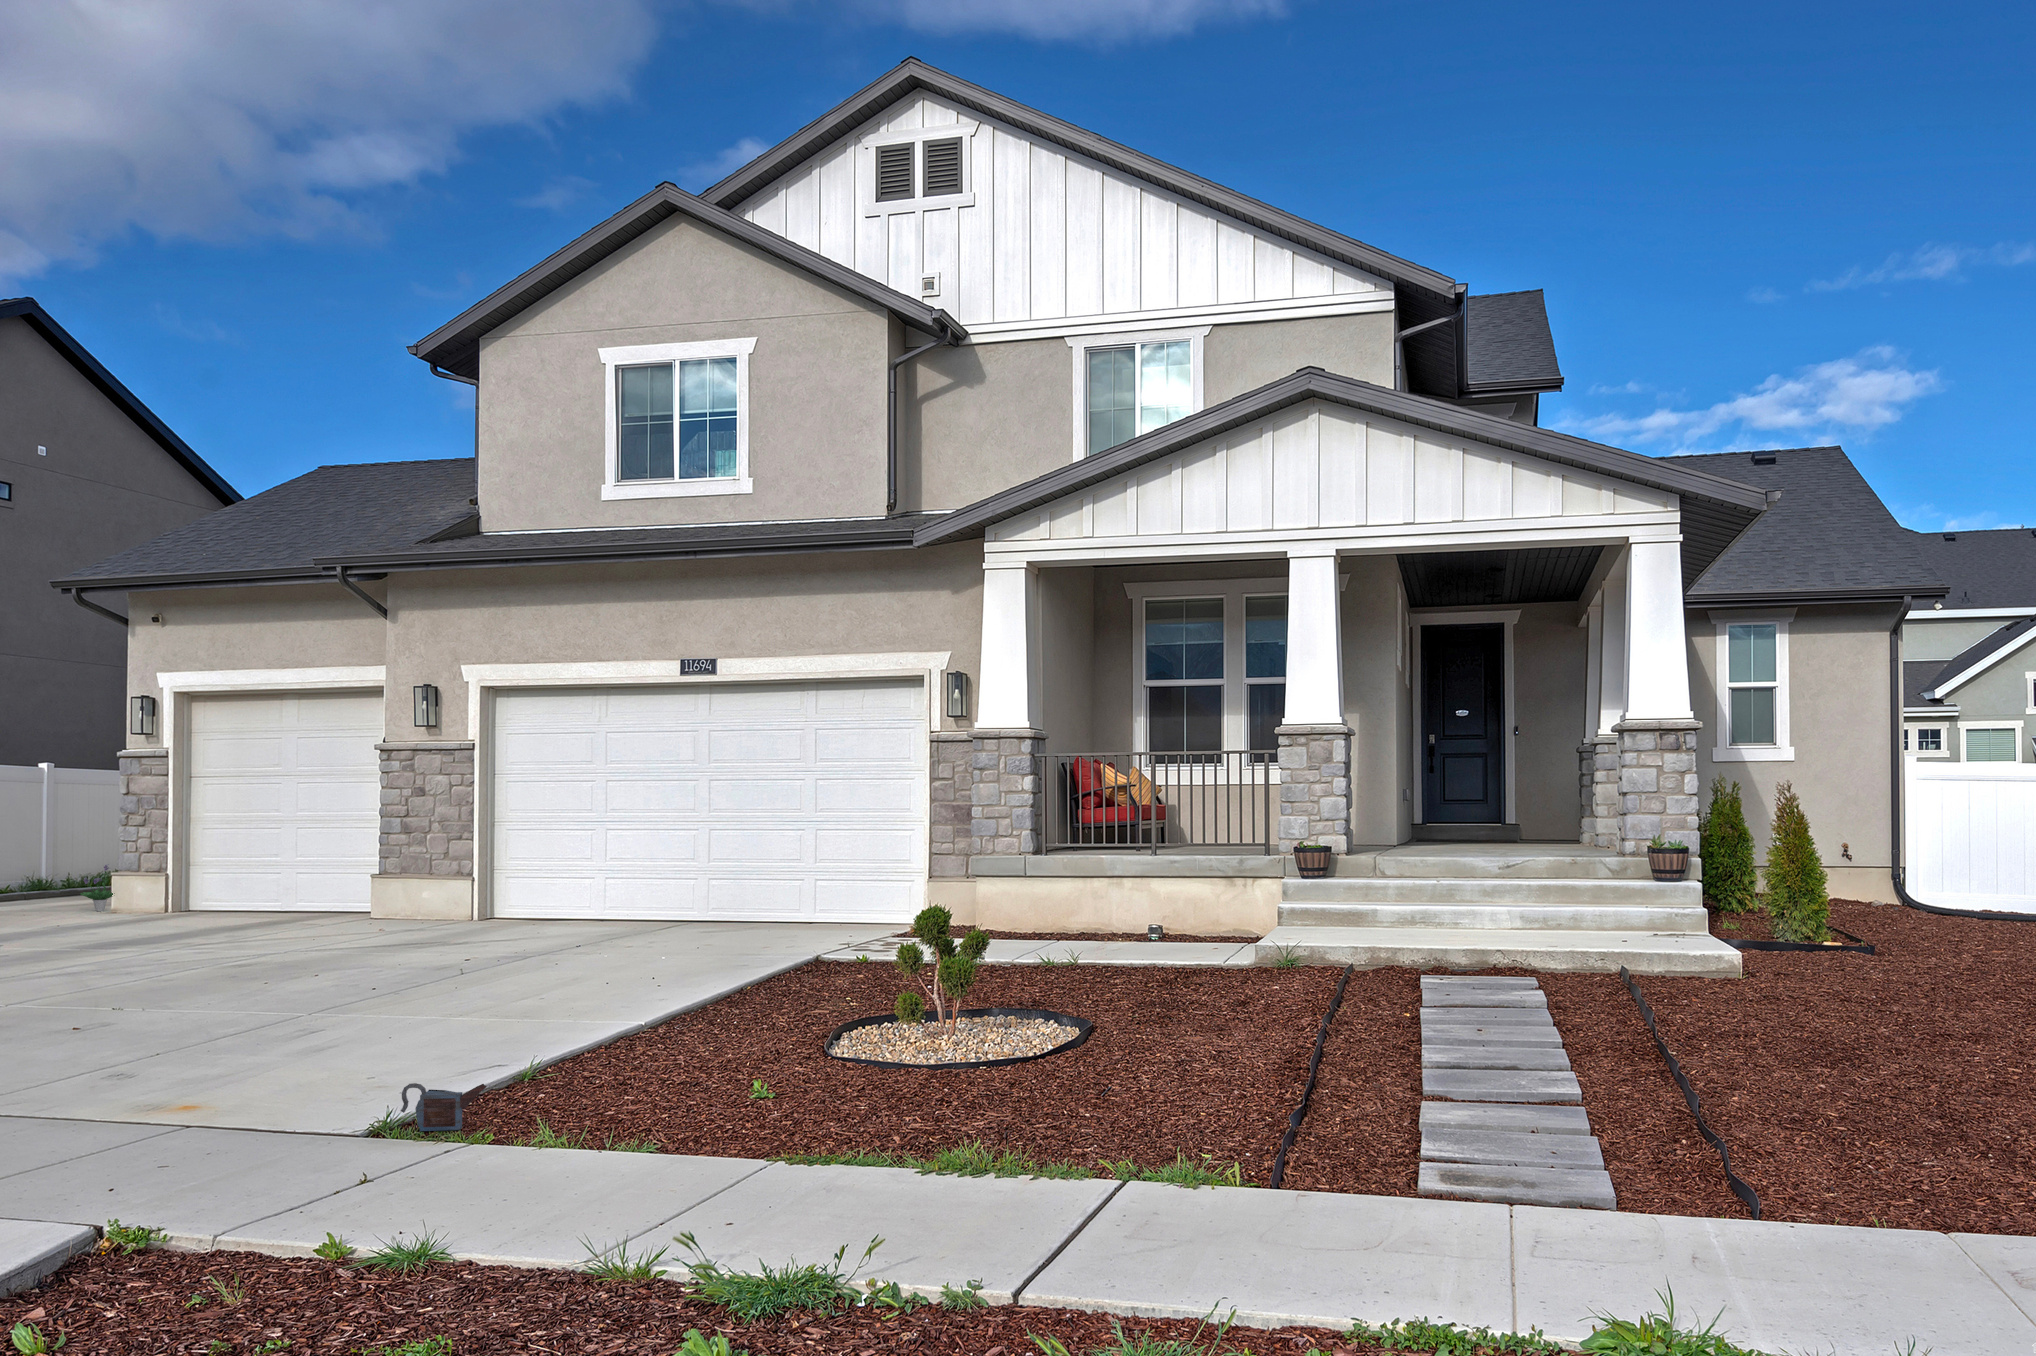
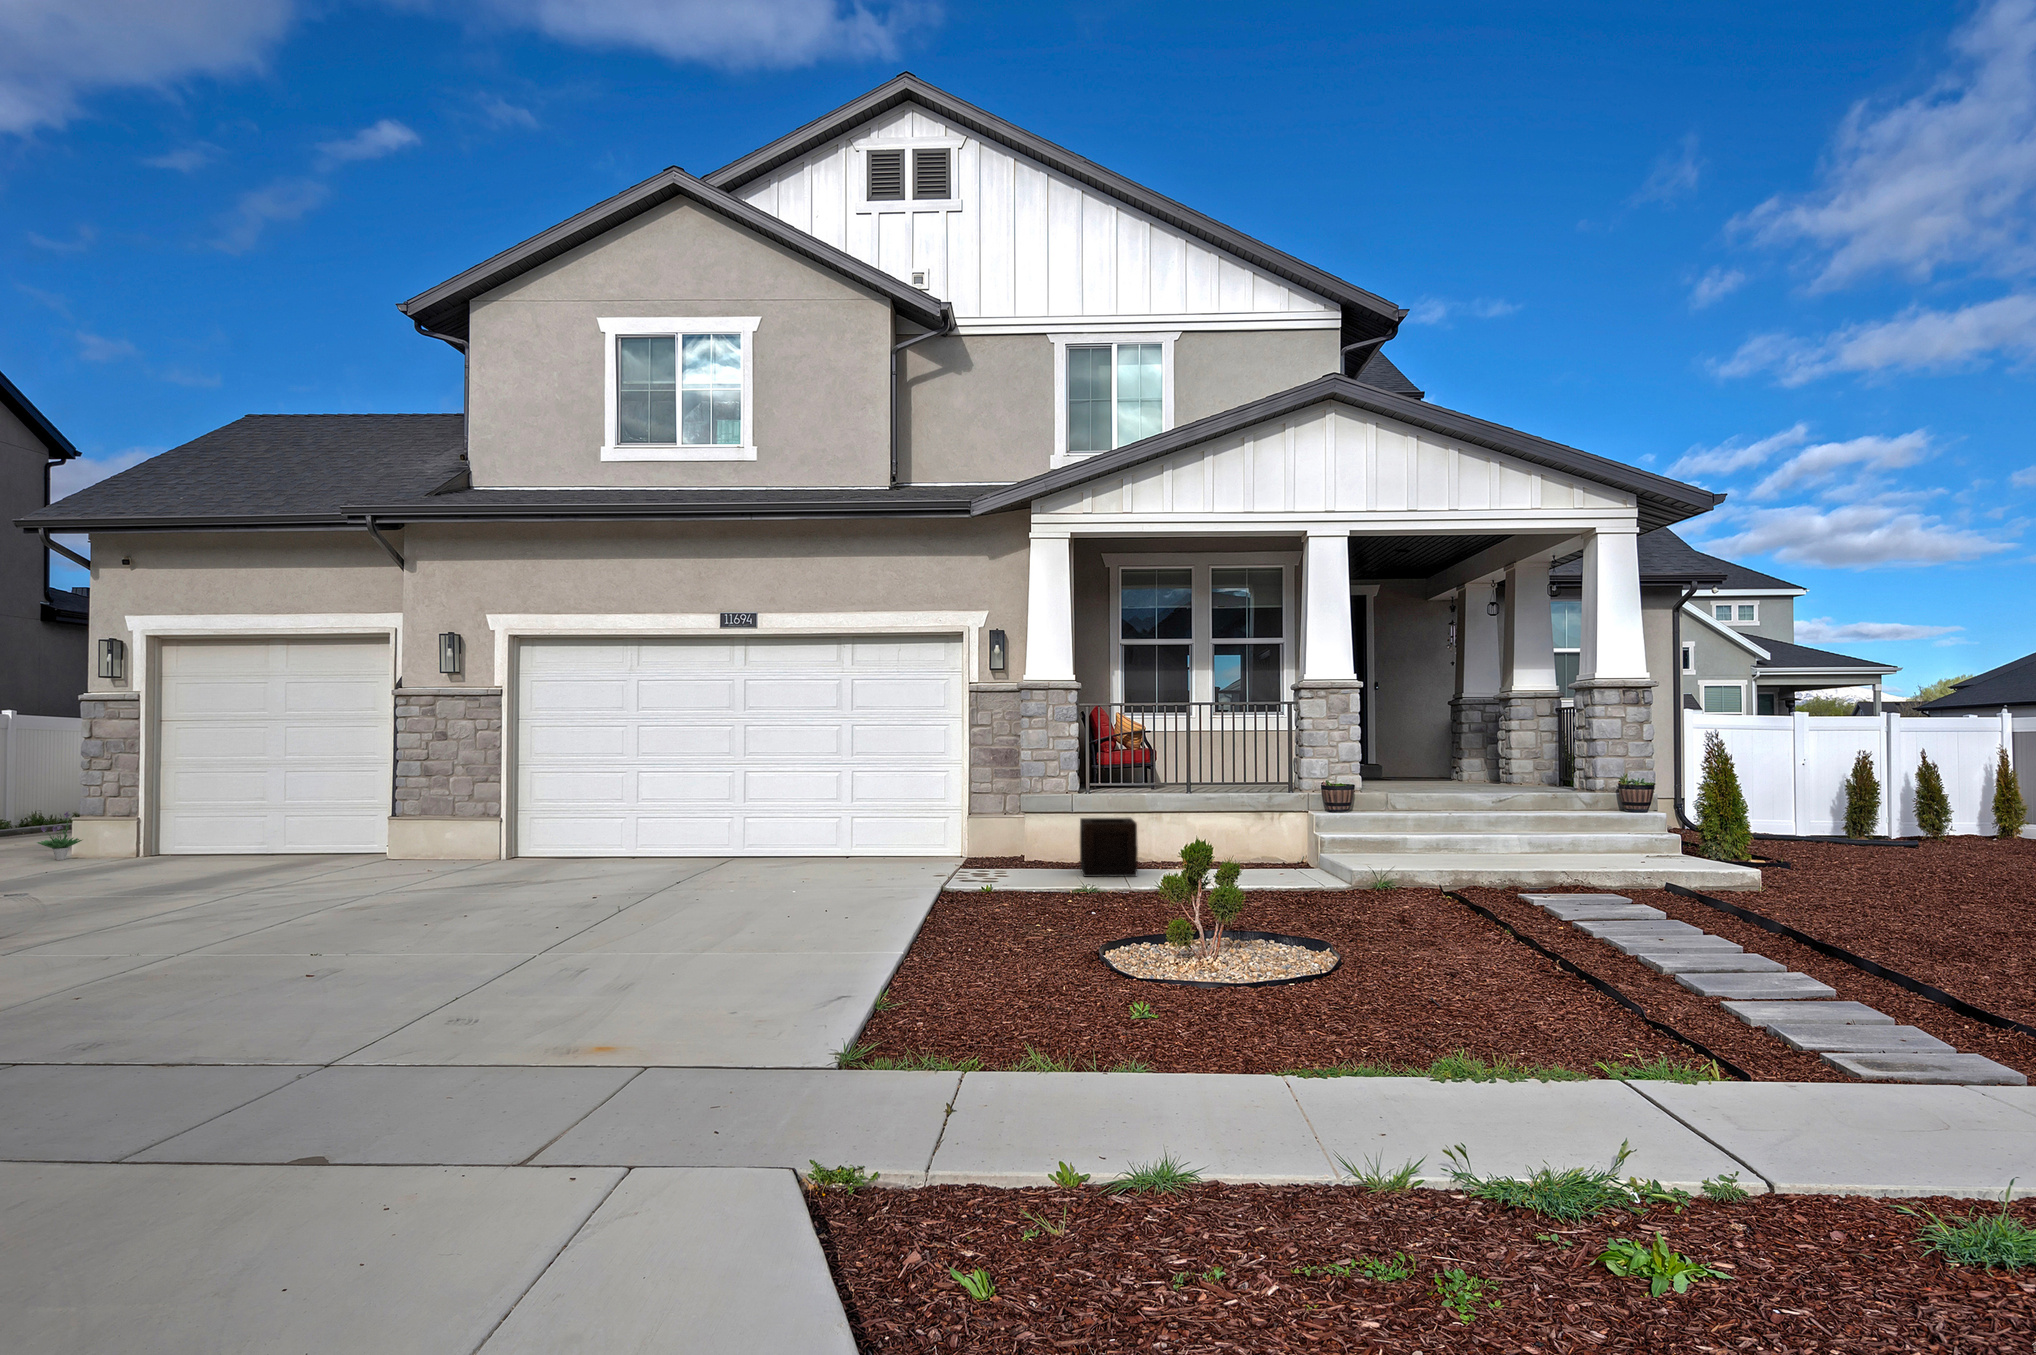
wooden crate: none [1016,881,1085,944] -> present [1080,818,1138,877]
watering can: present [401,1083,487,1131] -> none [933,1186,1043,1263]

